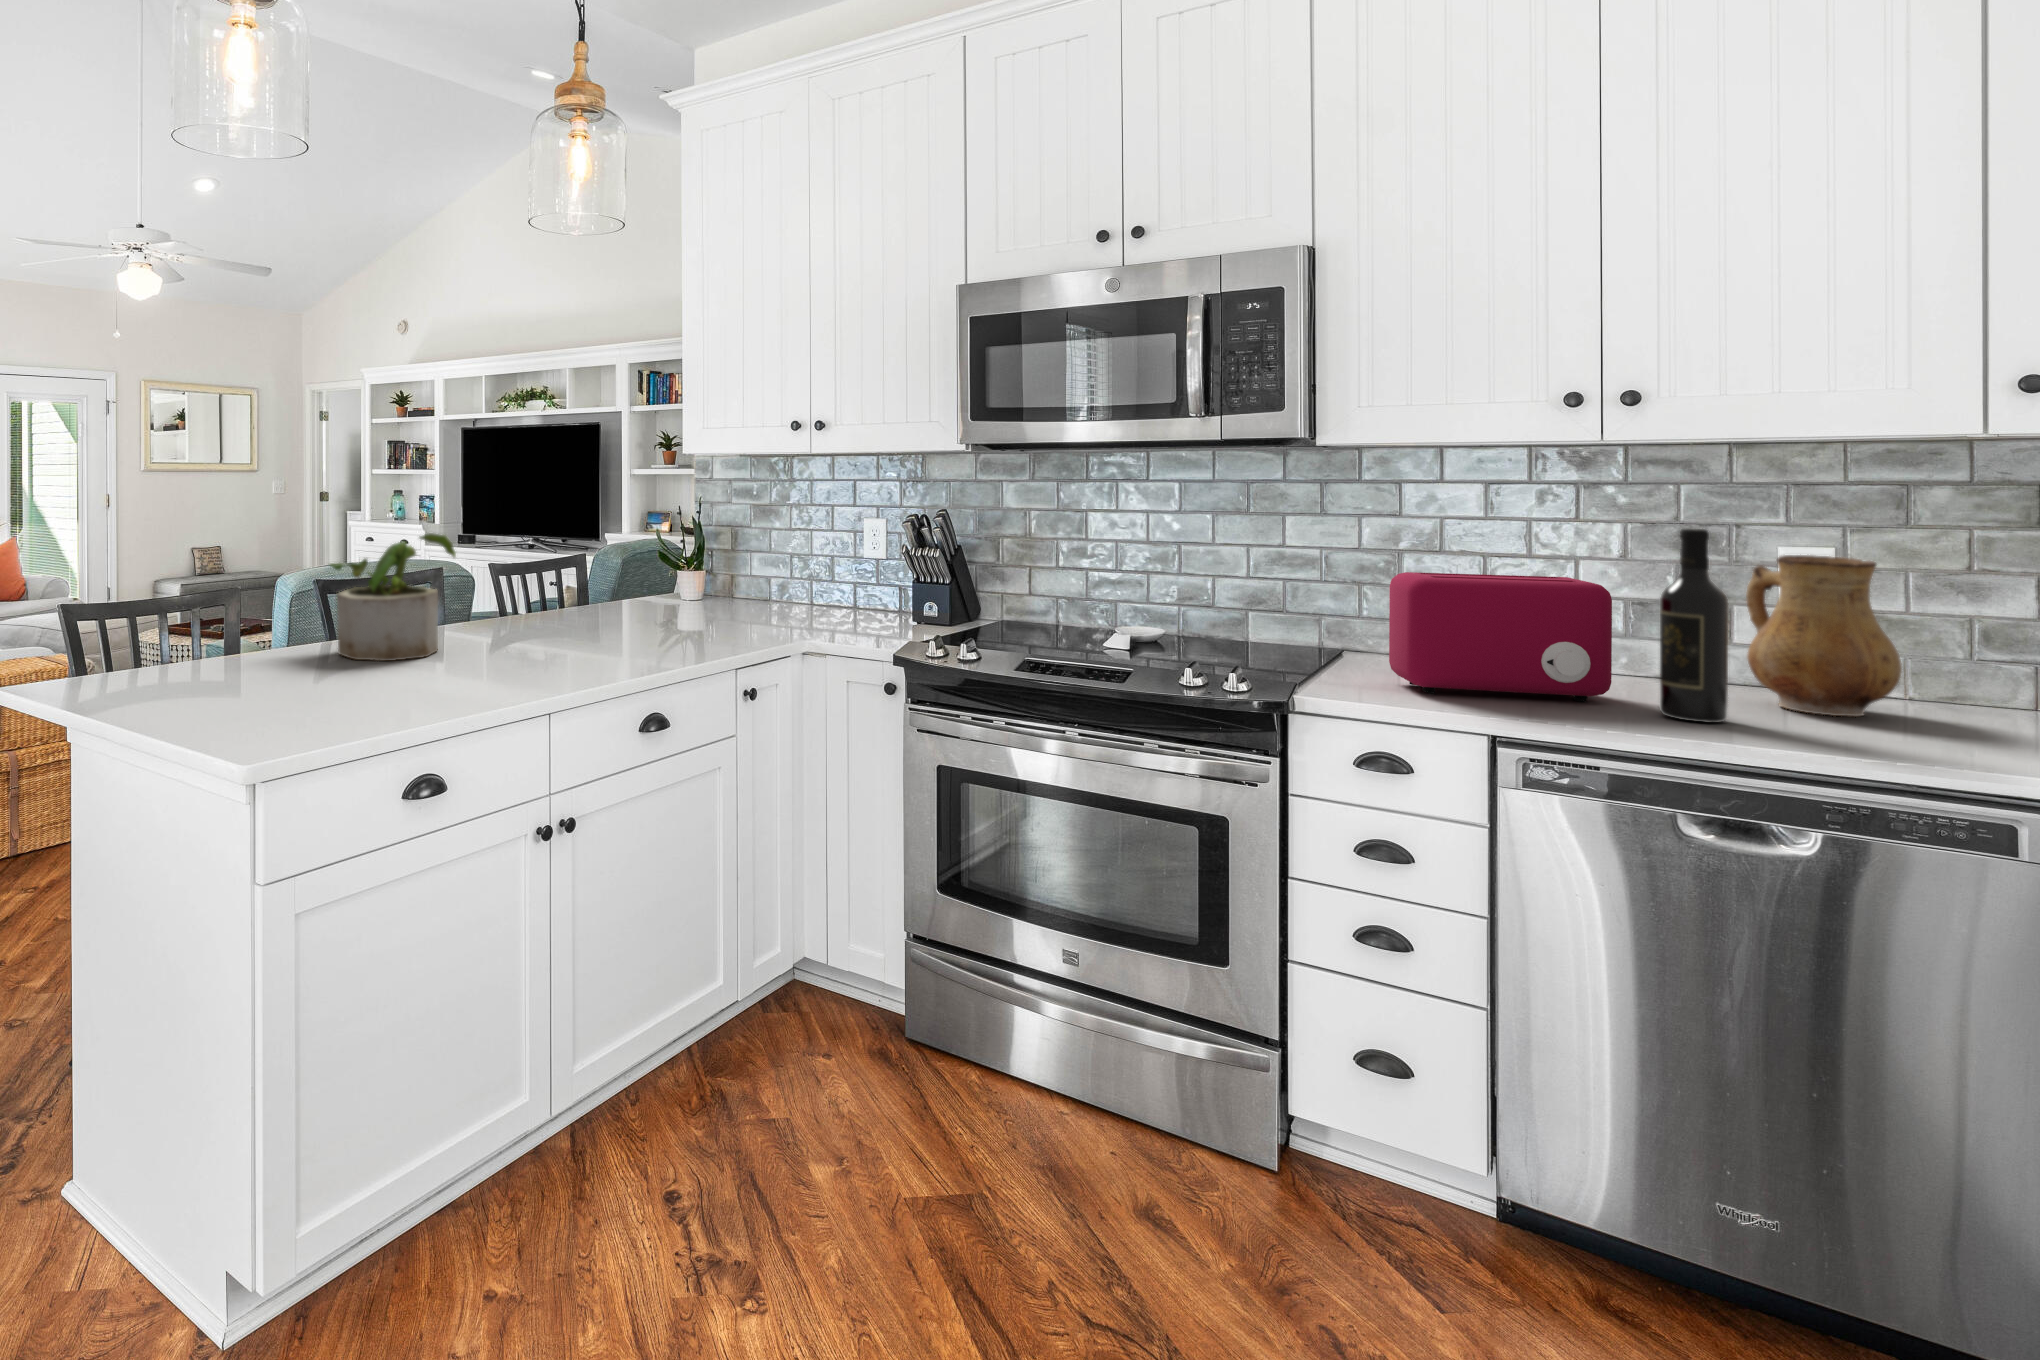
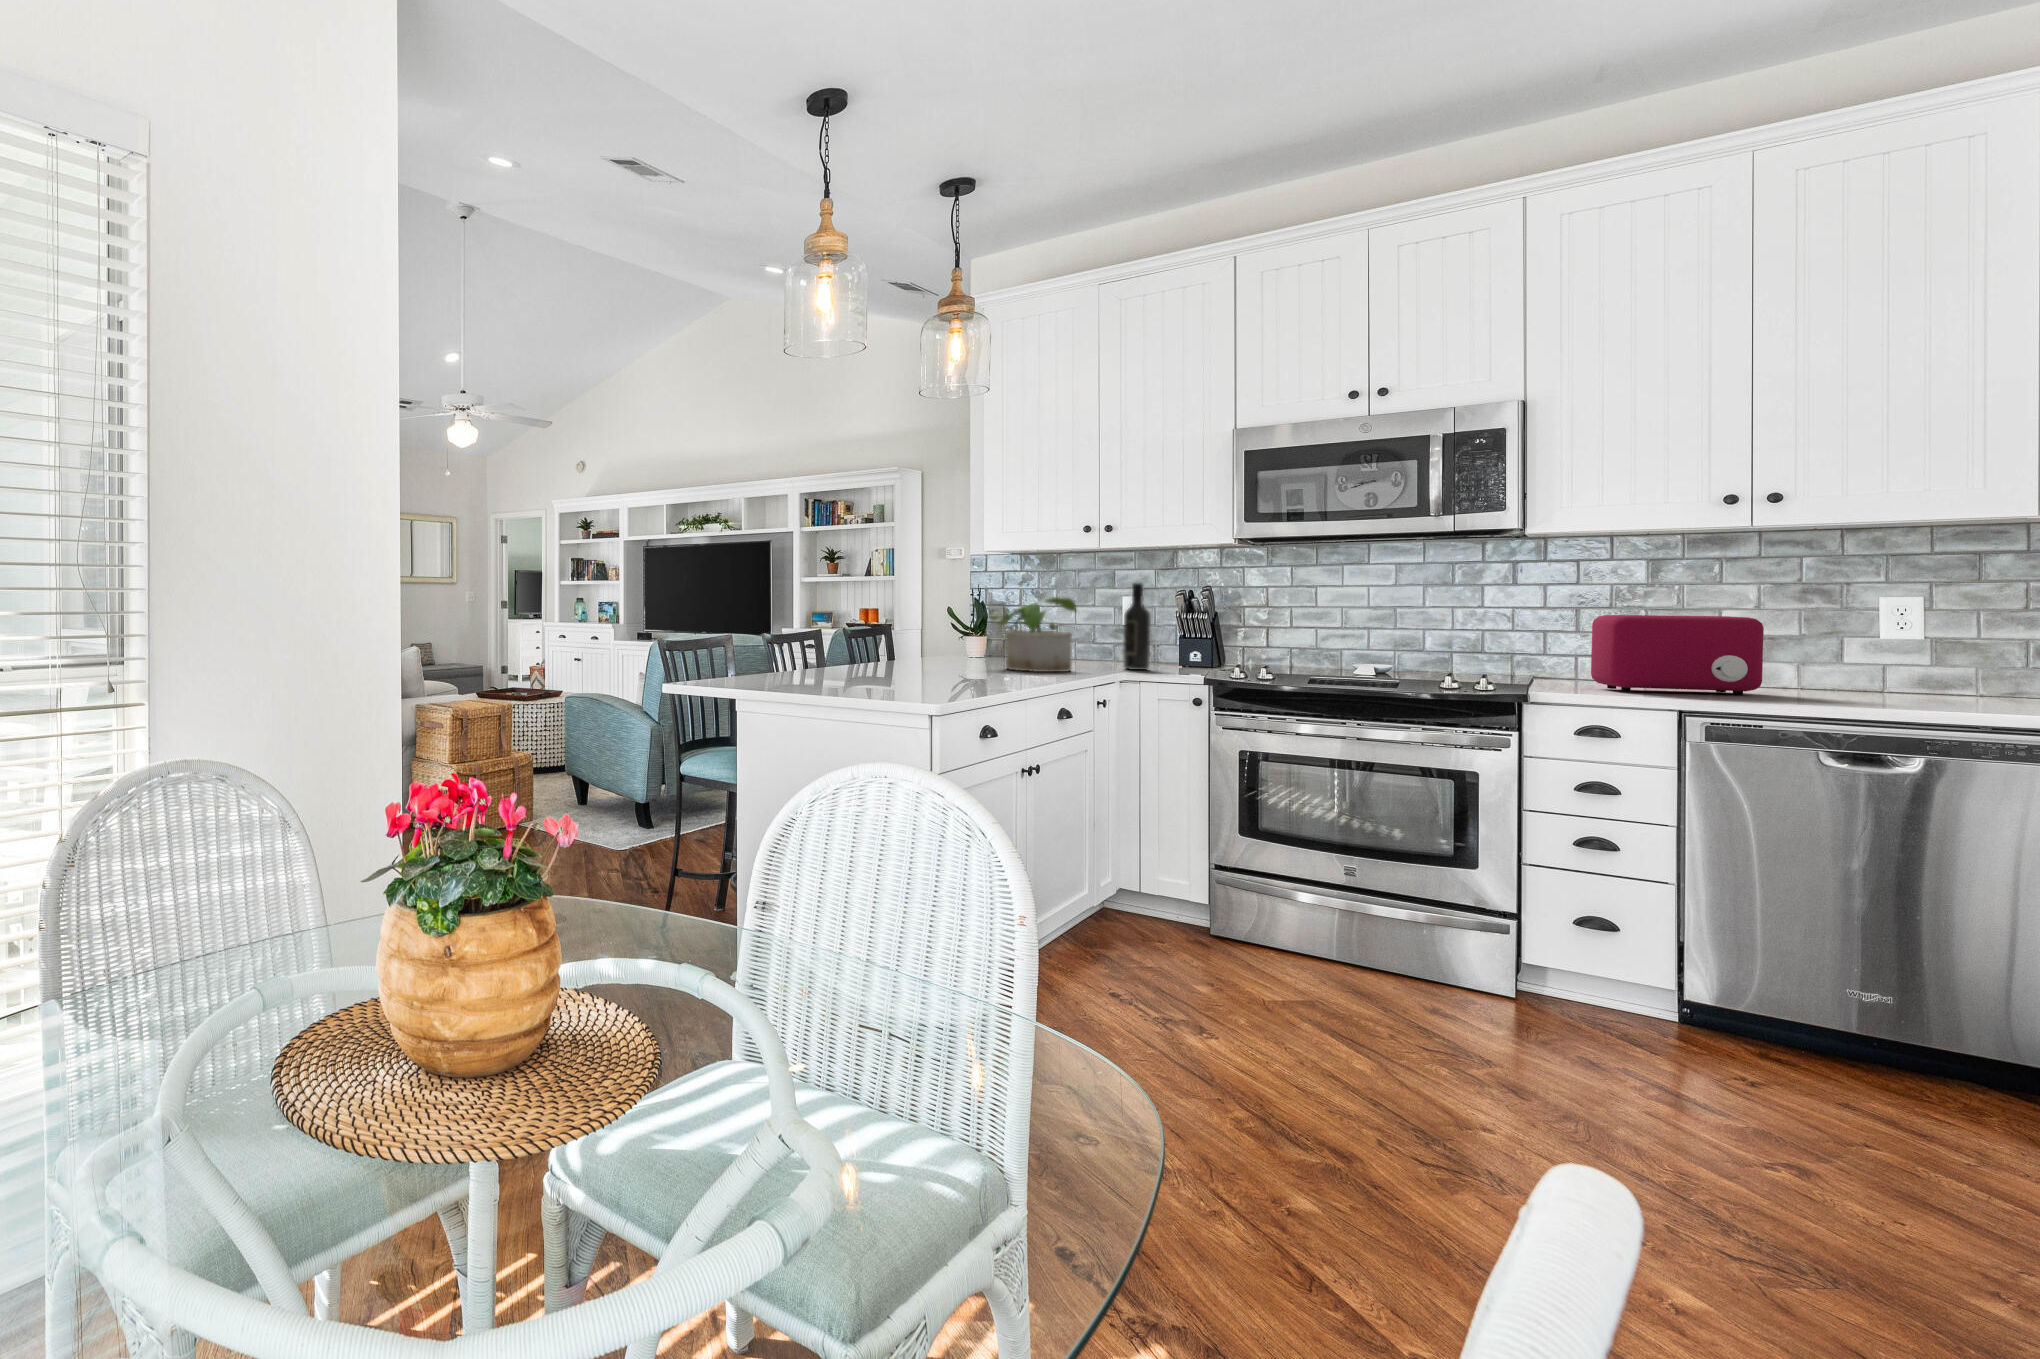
wine bottle: present [1660,529,1729,723] -> present [1123,583,1151,670]
potted plant: present [330,533,456,661] -> present [991,597,1076,672]
ceramic pitcher: present [1746,555,1902,716] -> none [1858,599,1975,700]

